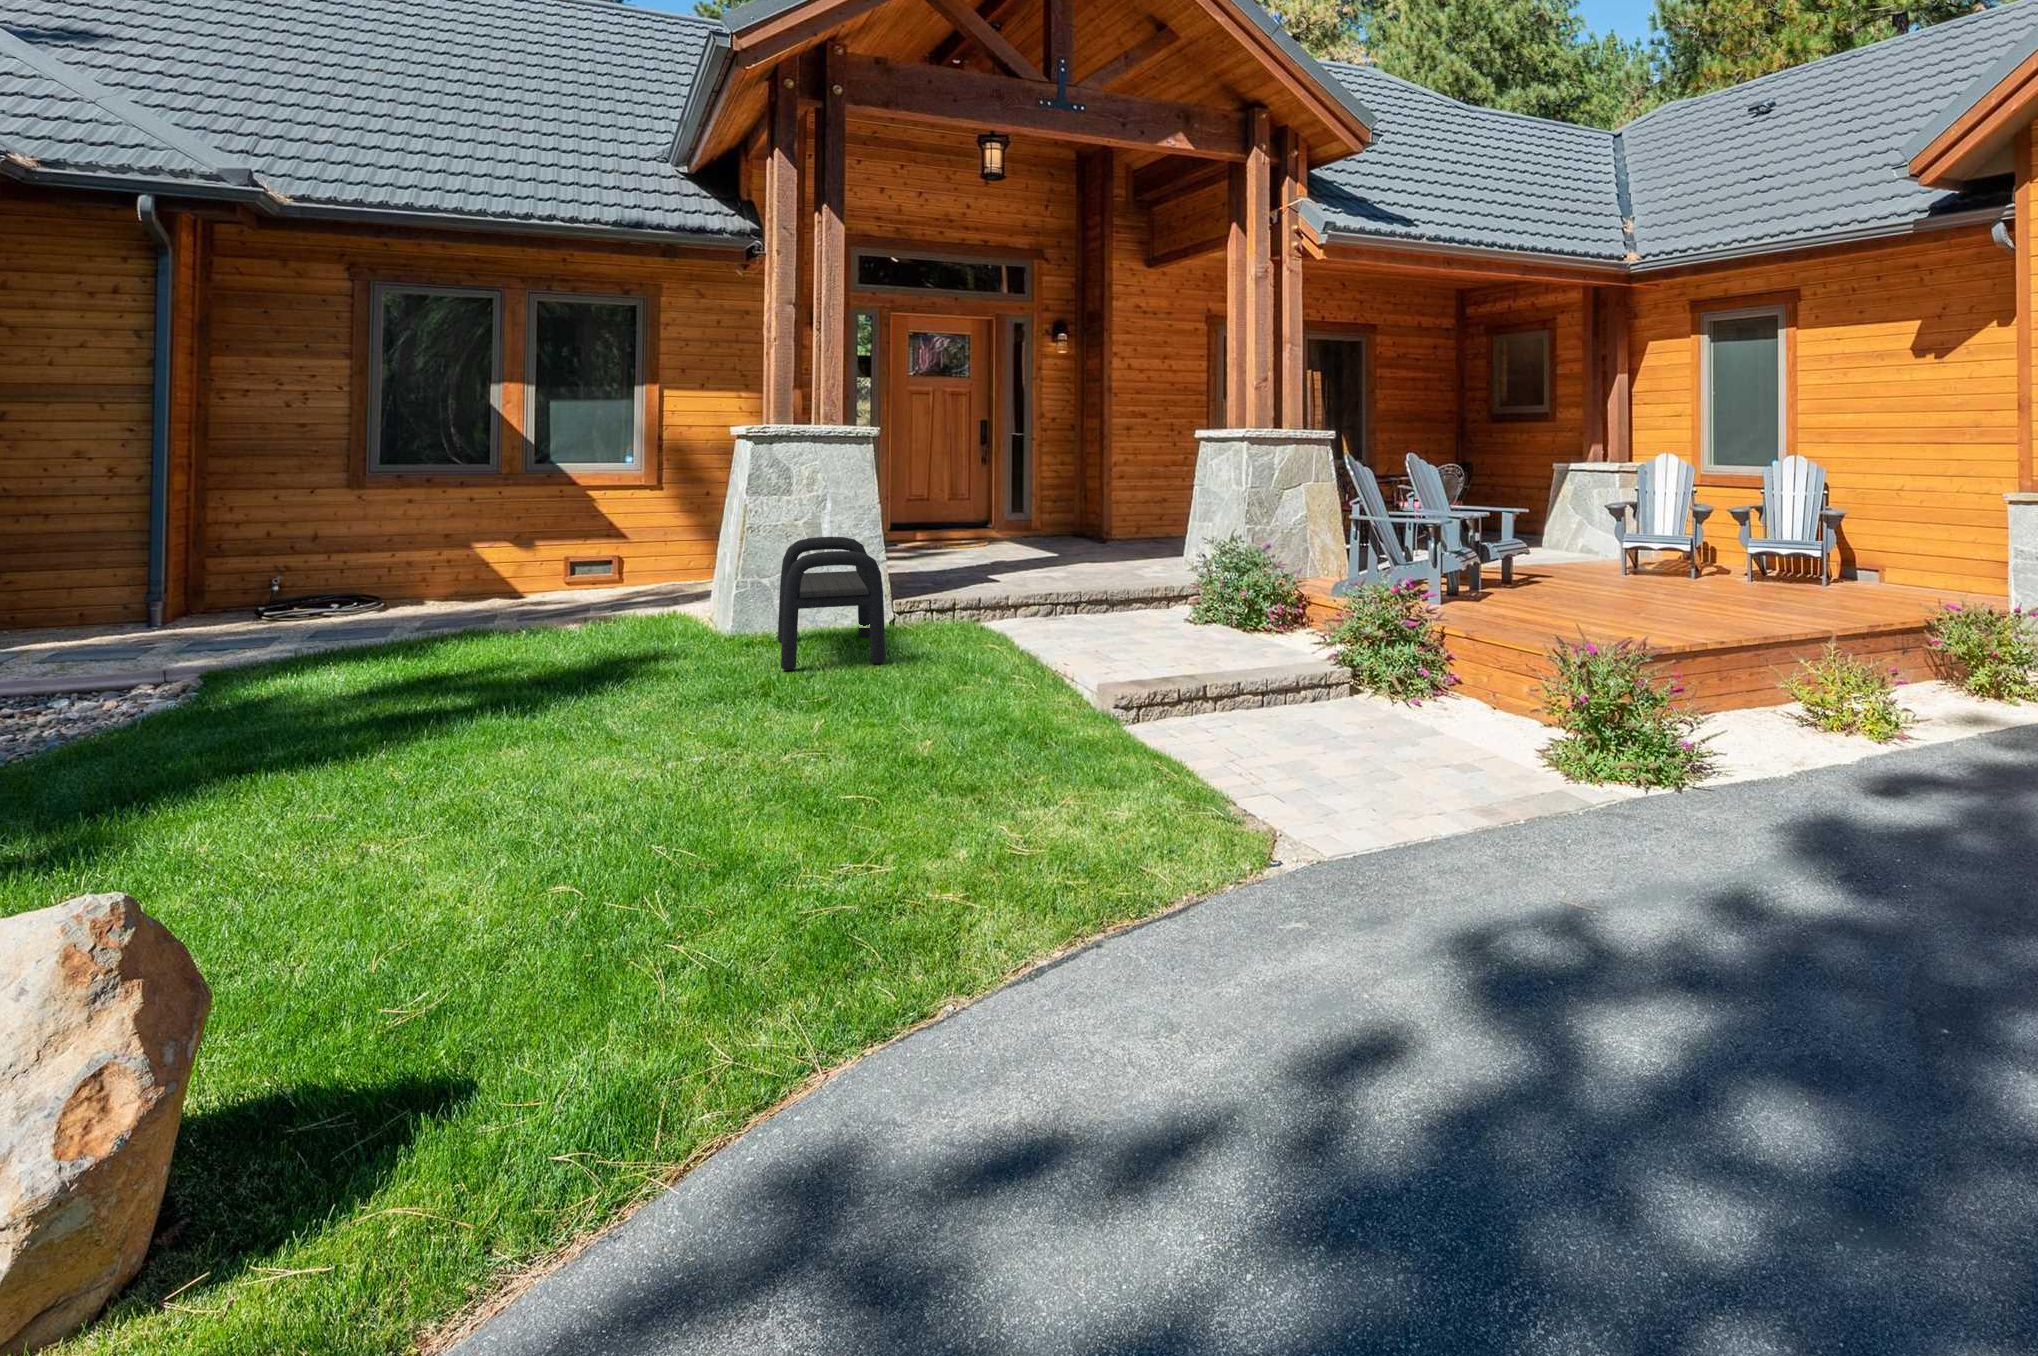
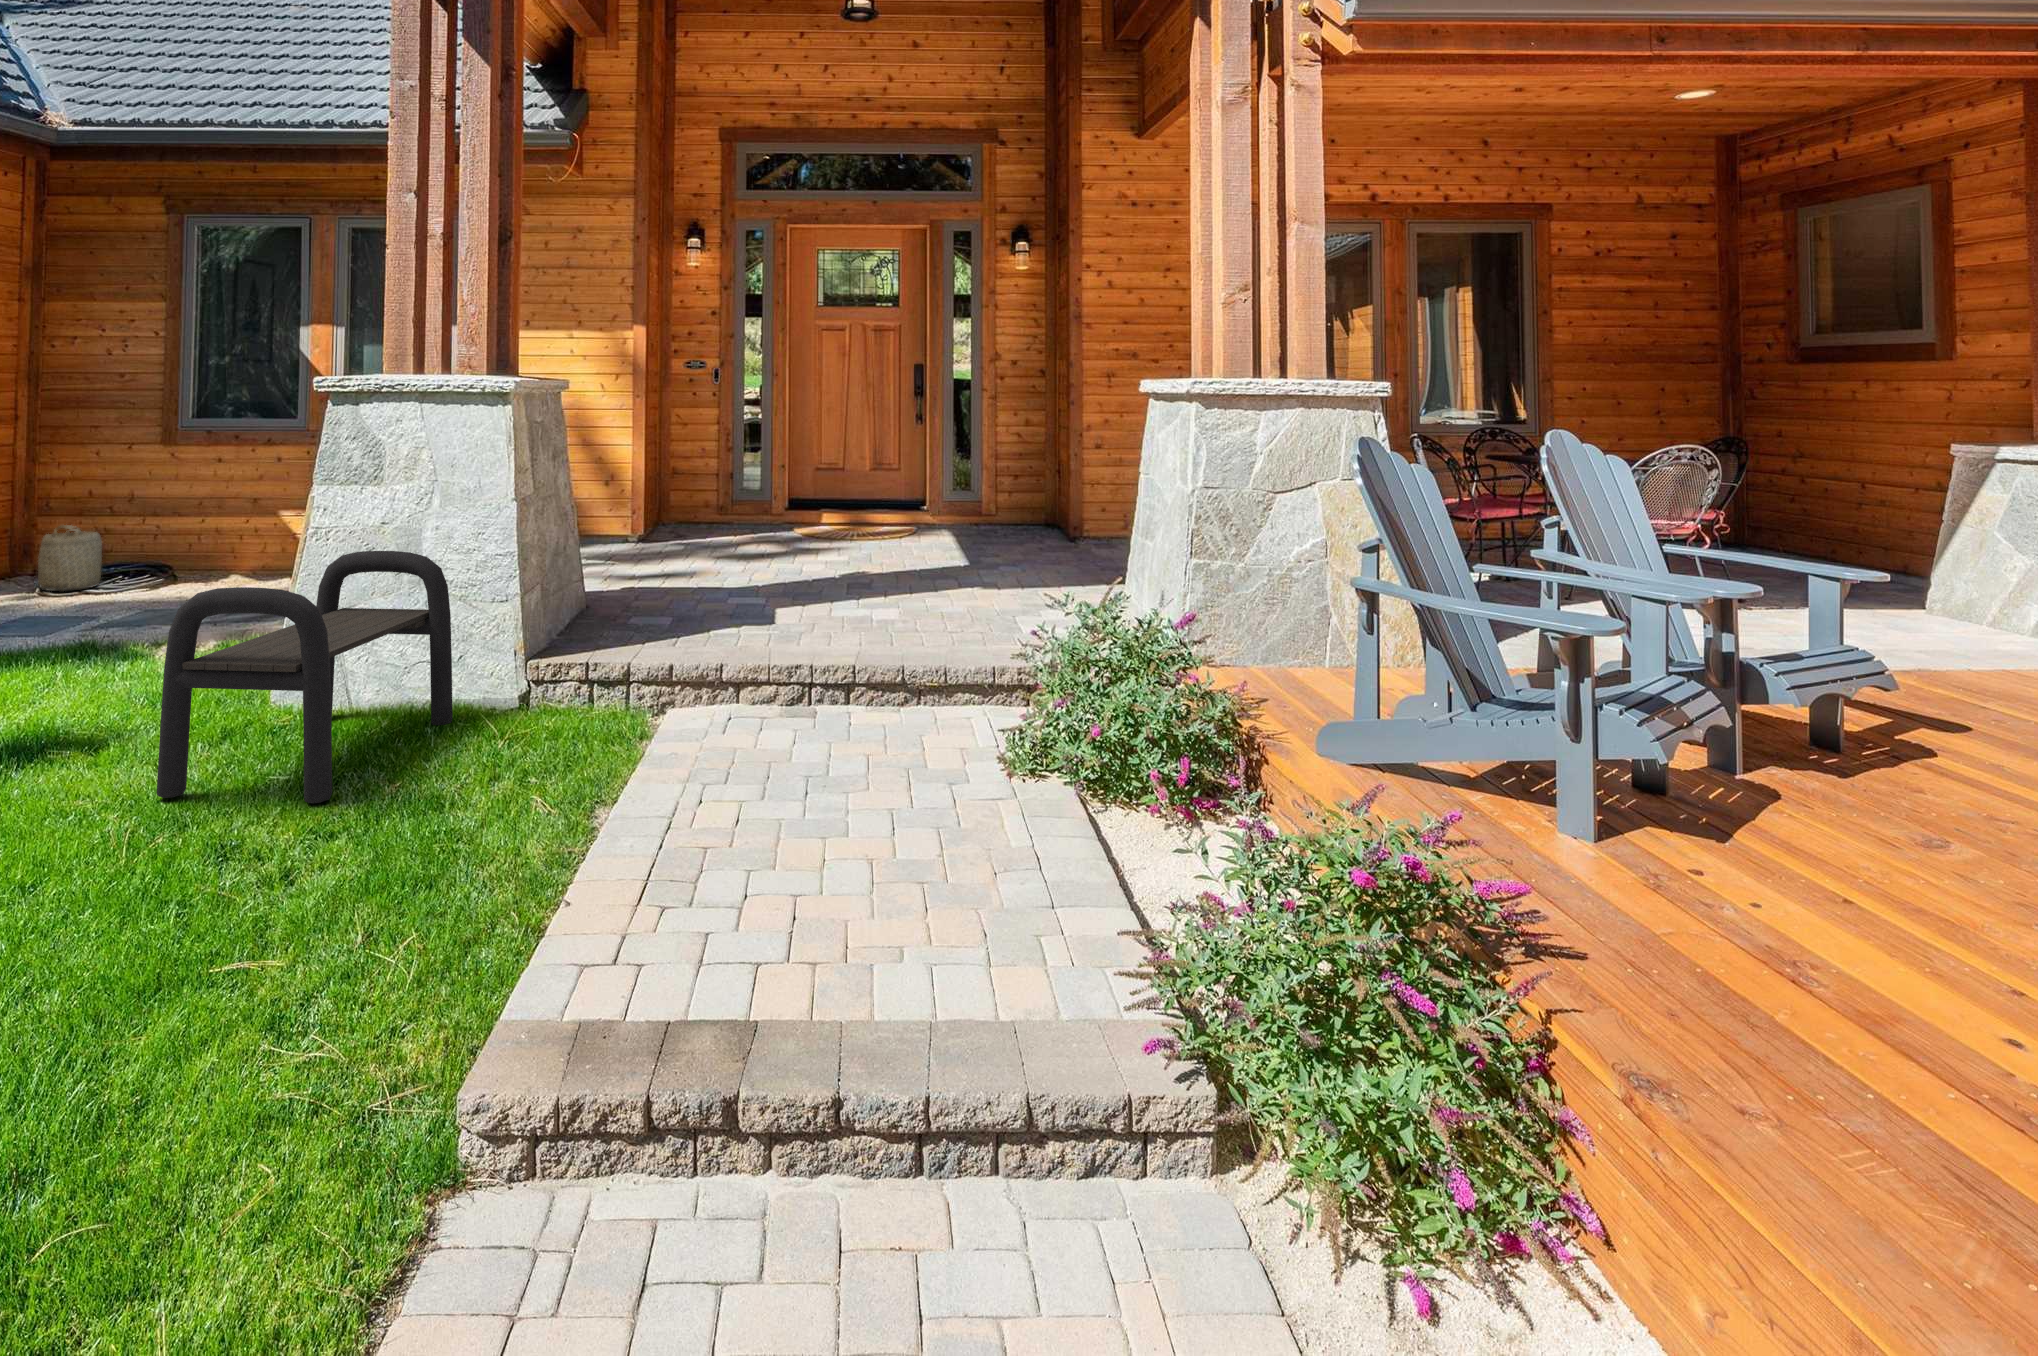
basket: none [280,551,339,606] -> present [38,525,102,591]

